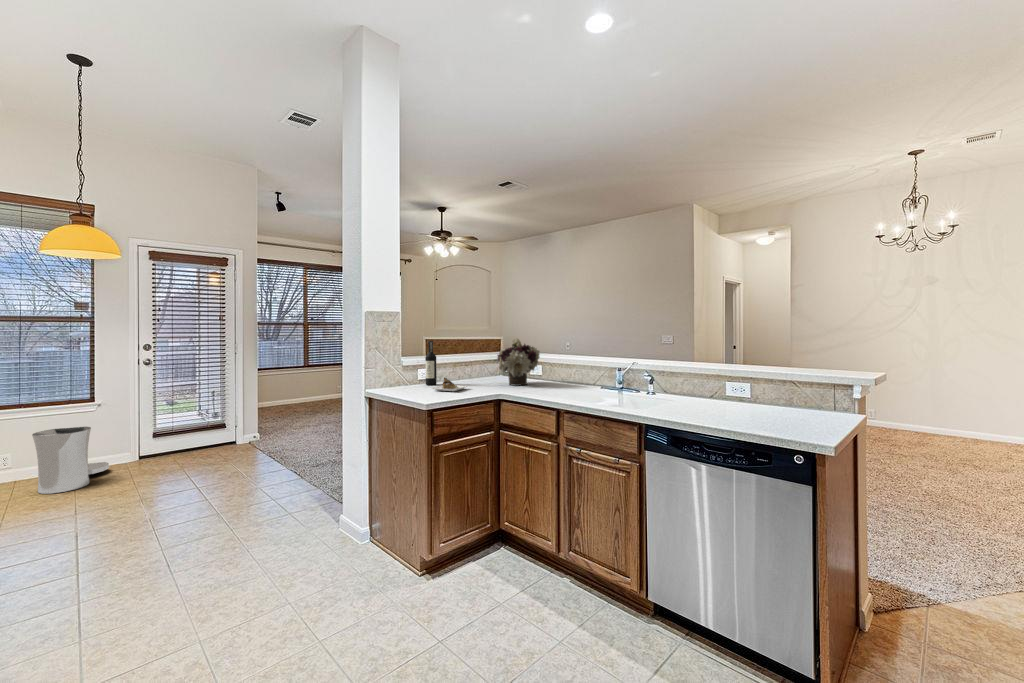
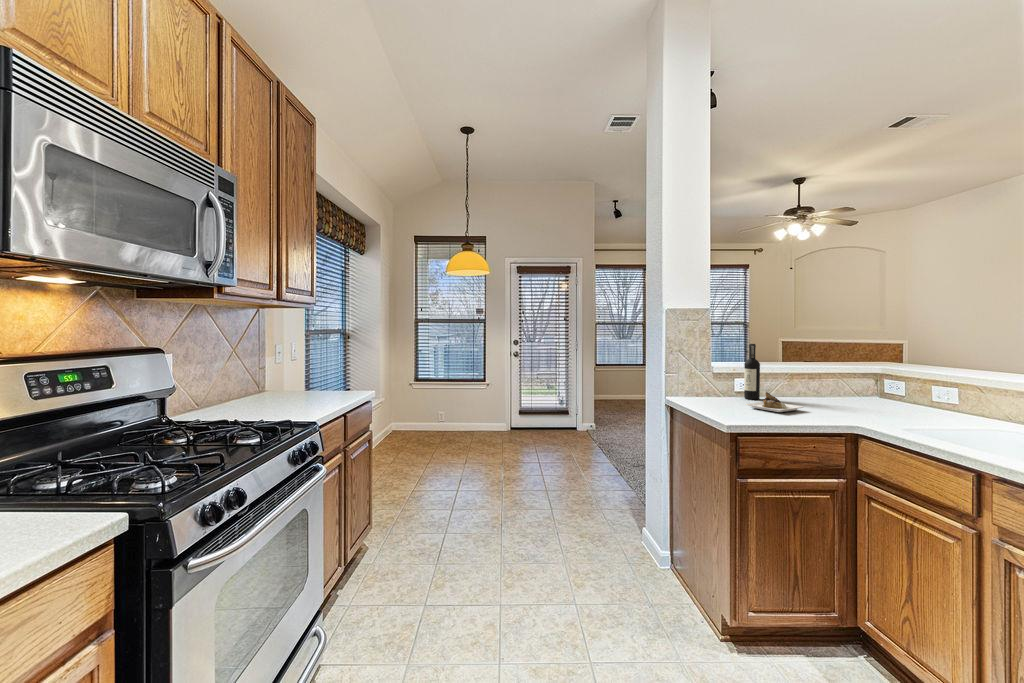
flower arrangement: present [498,339,539,386] -> none [861,342,949,416]
trash can: present [32,427,109,494] -> none [454,399,494,445]

